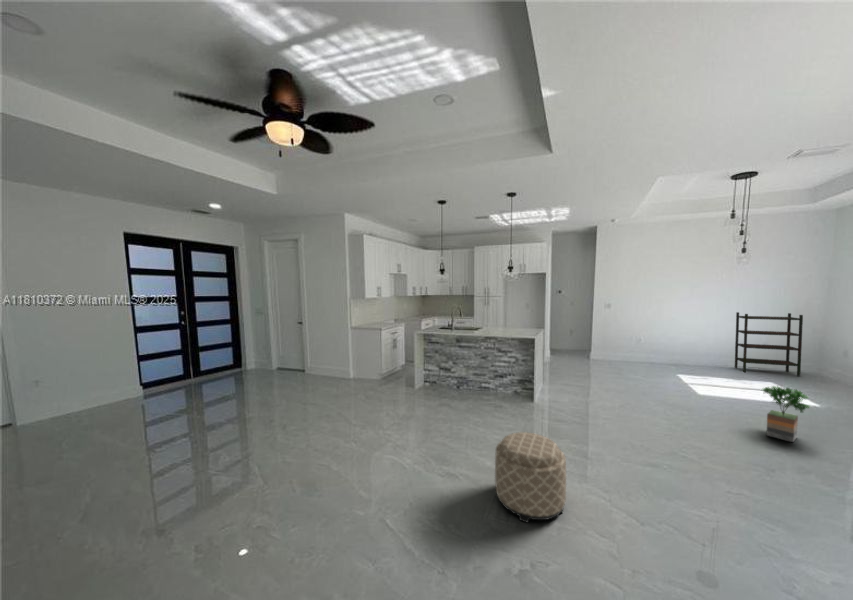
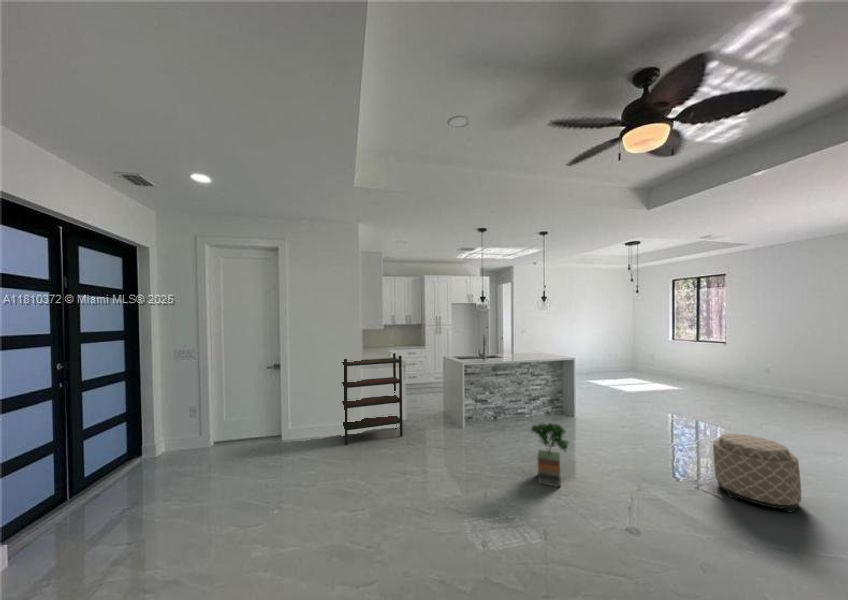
bookshelf: present [735,312,803,376] -> present [342,353,403,445]
potted tree: present [763,386,809,442] -> present [531,423,570,487]

